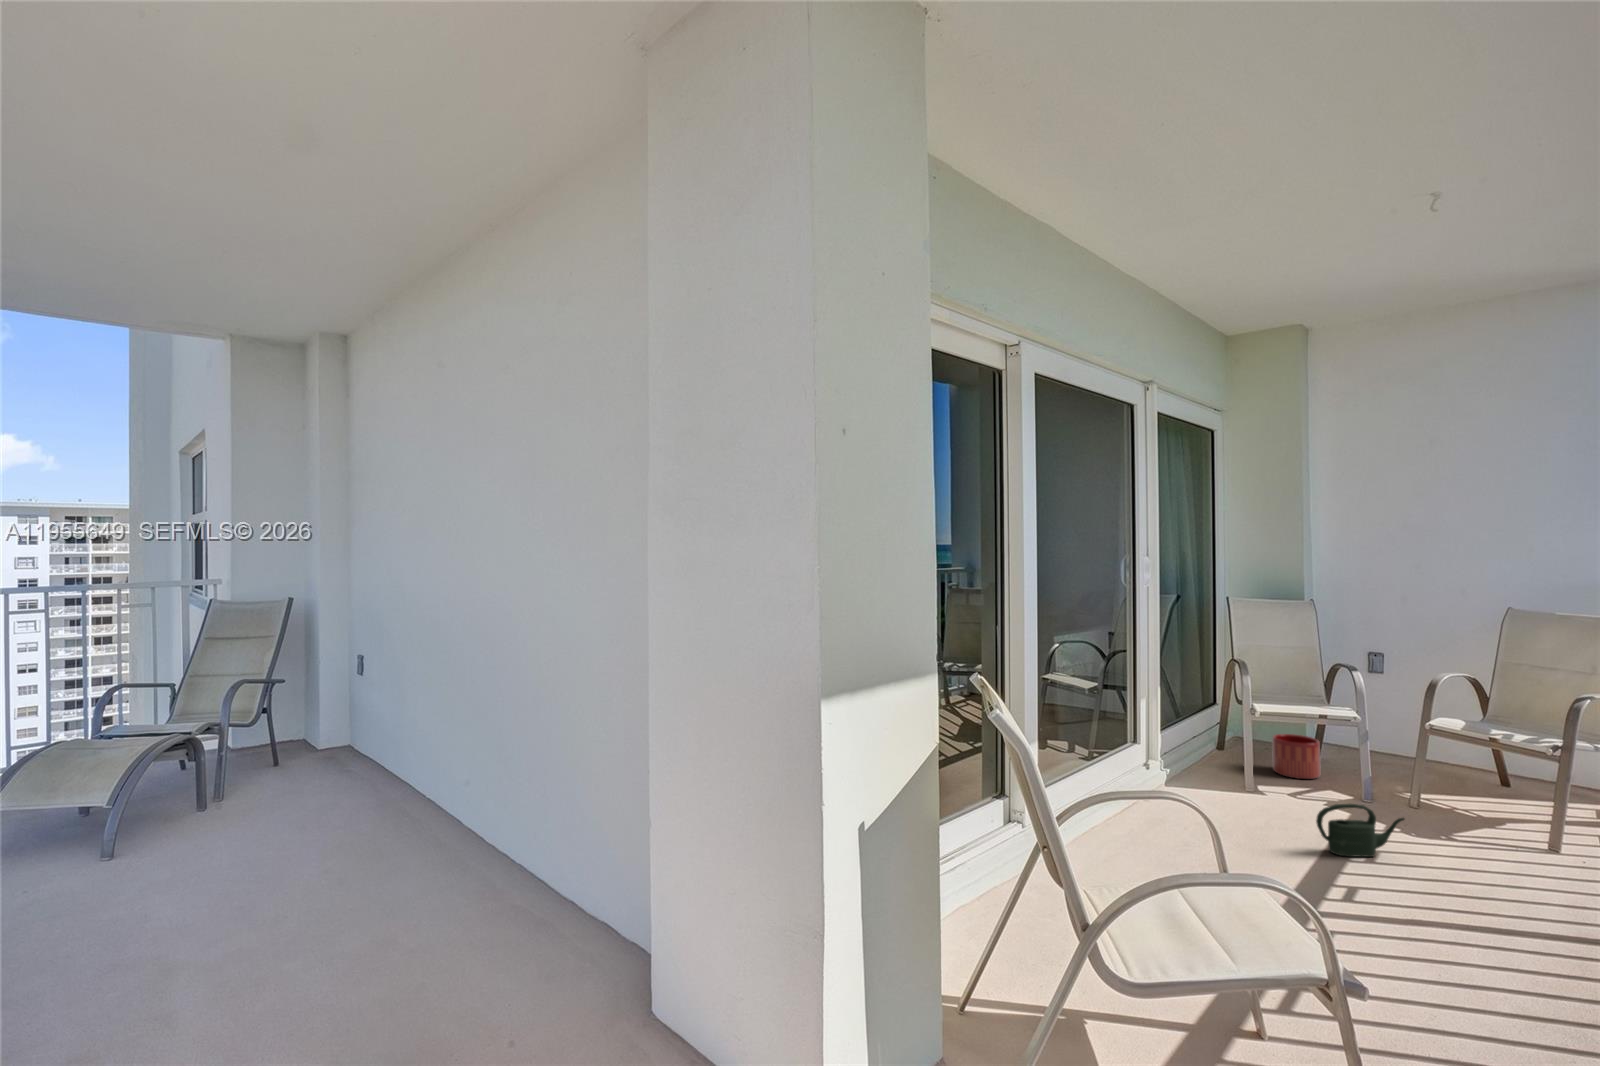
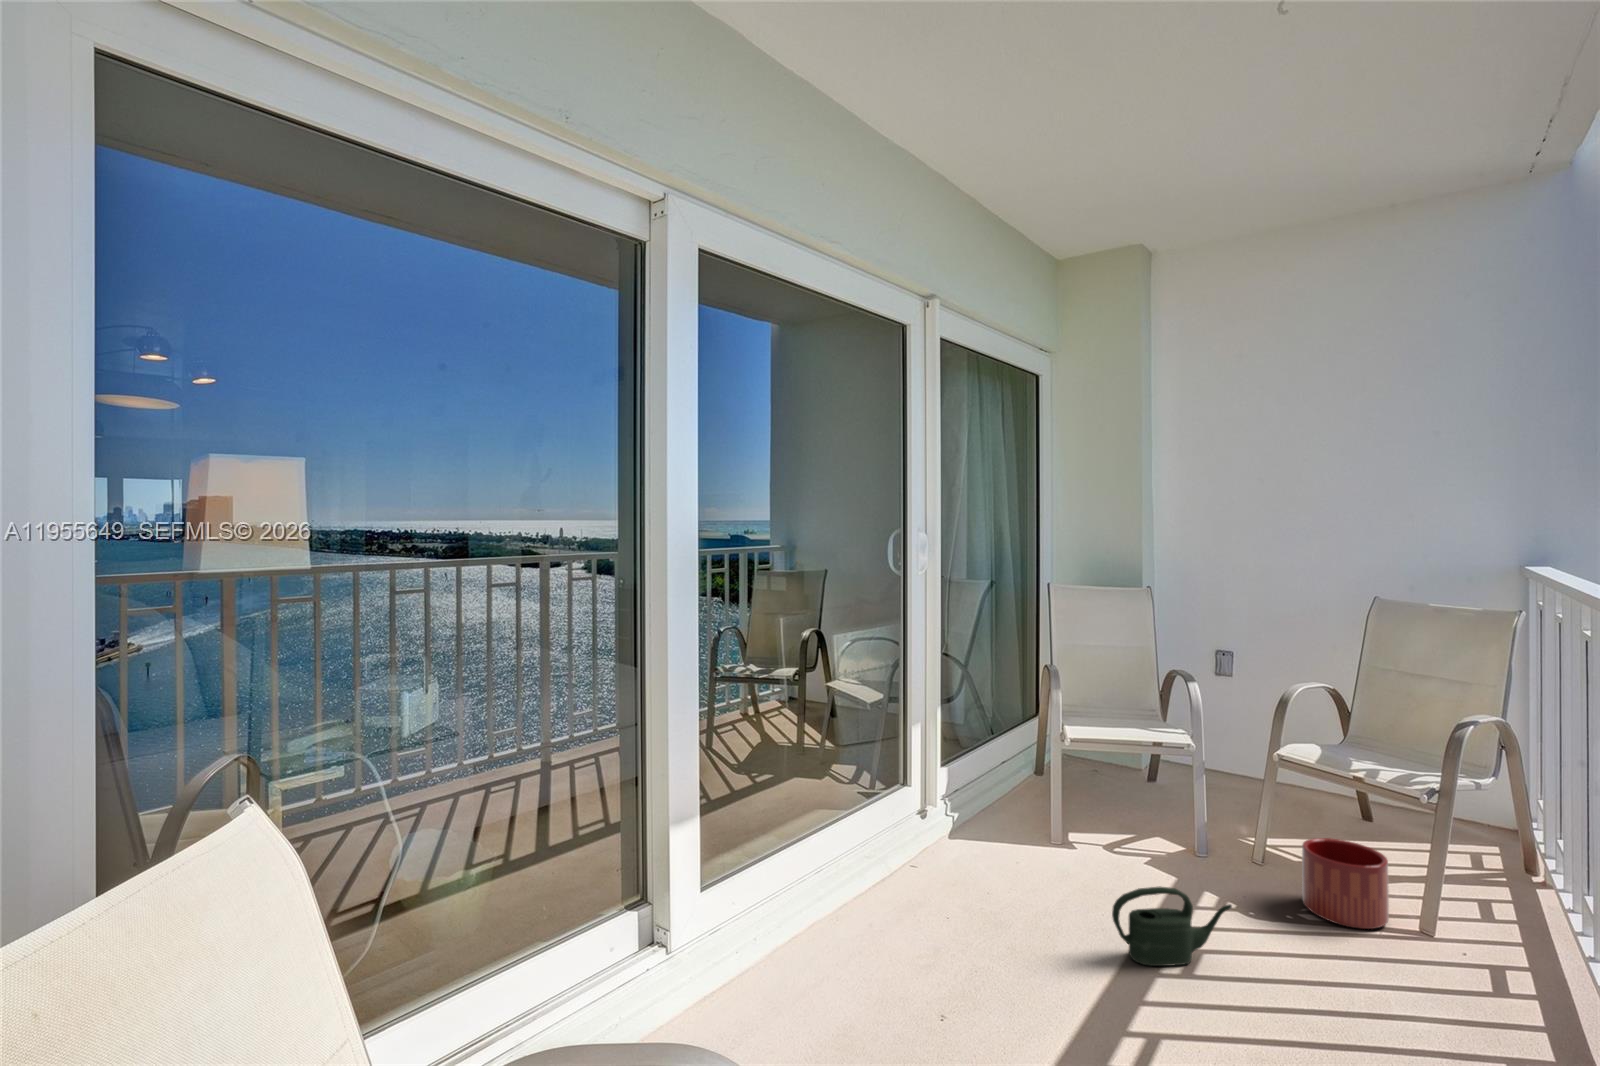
planter: present [1272,734,1320,779] -> present [1302,838,1389,929]

